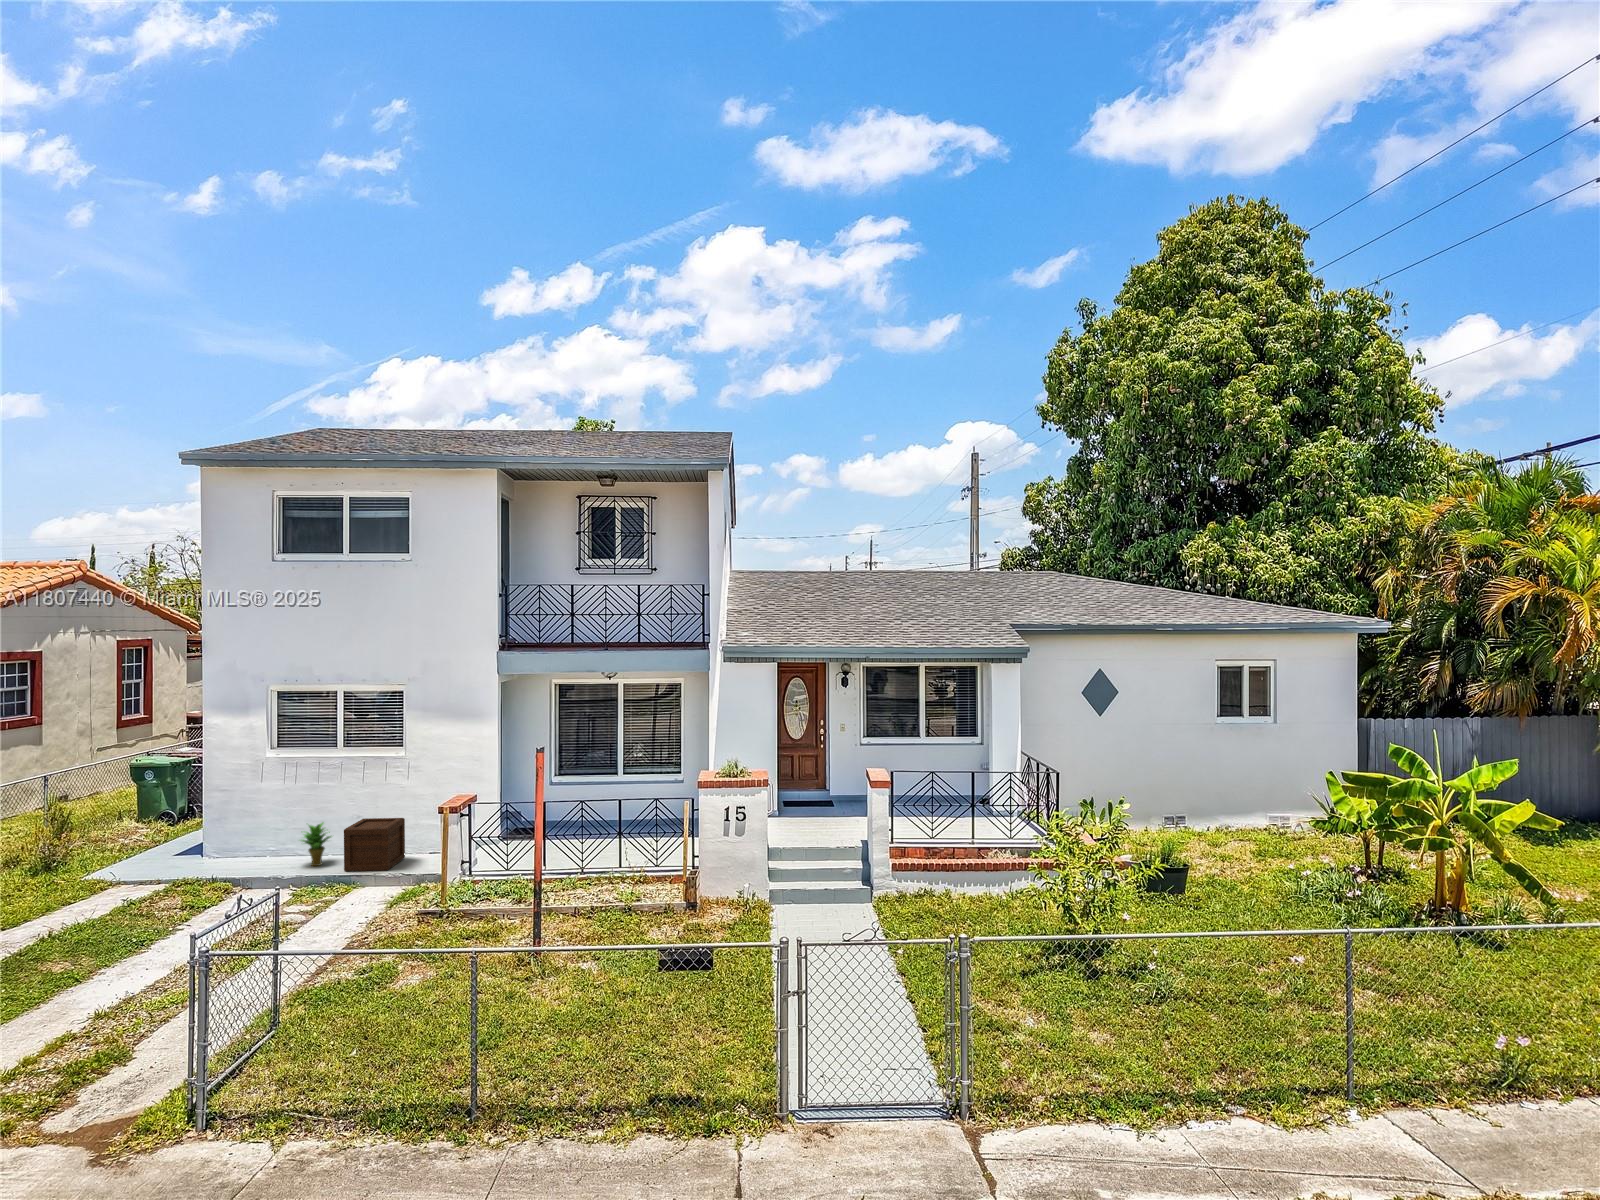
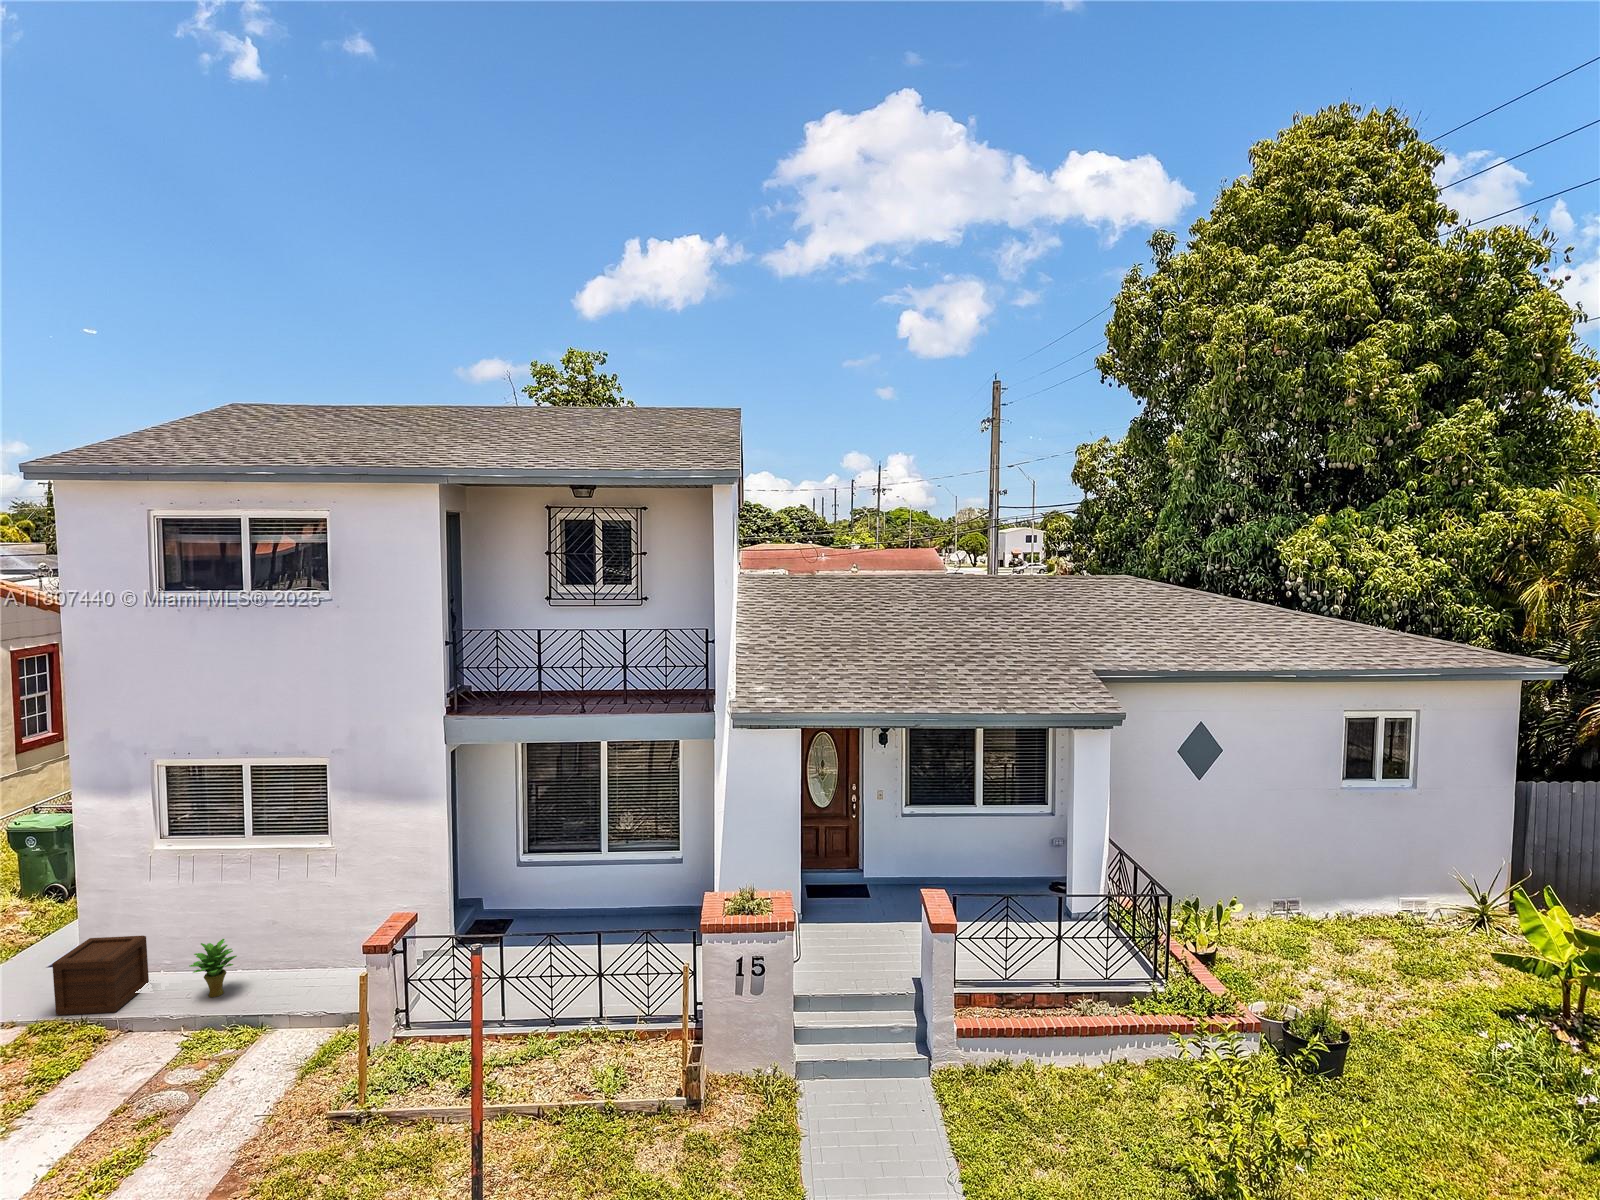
wooden crate: present [344,818,405,871] -> present [52,936,149,1015]

